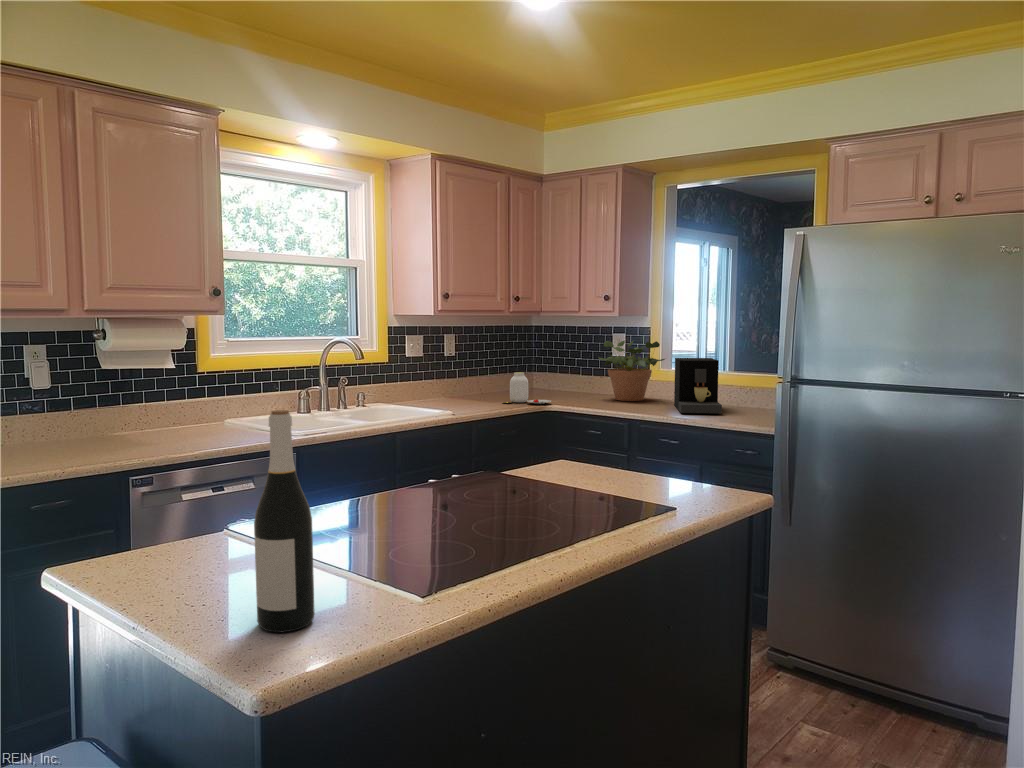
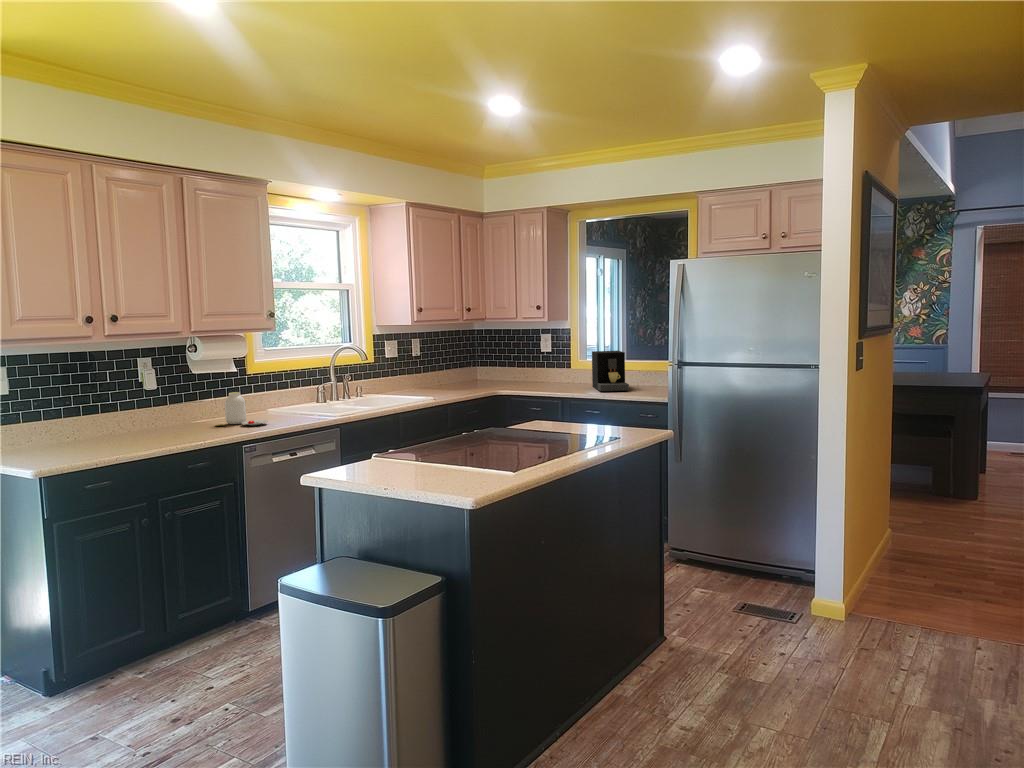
potted plant: present [599,341,665,401] -> none [532,339,585,385]
jar: present [502,372,551,404] -> present [215,392,268,426]
wine bottle: present [254,410,315,632] -> none [449,384,478,491]

